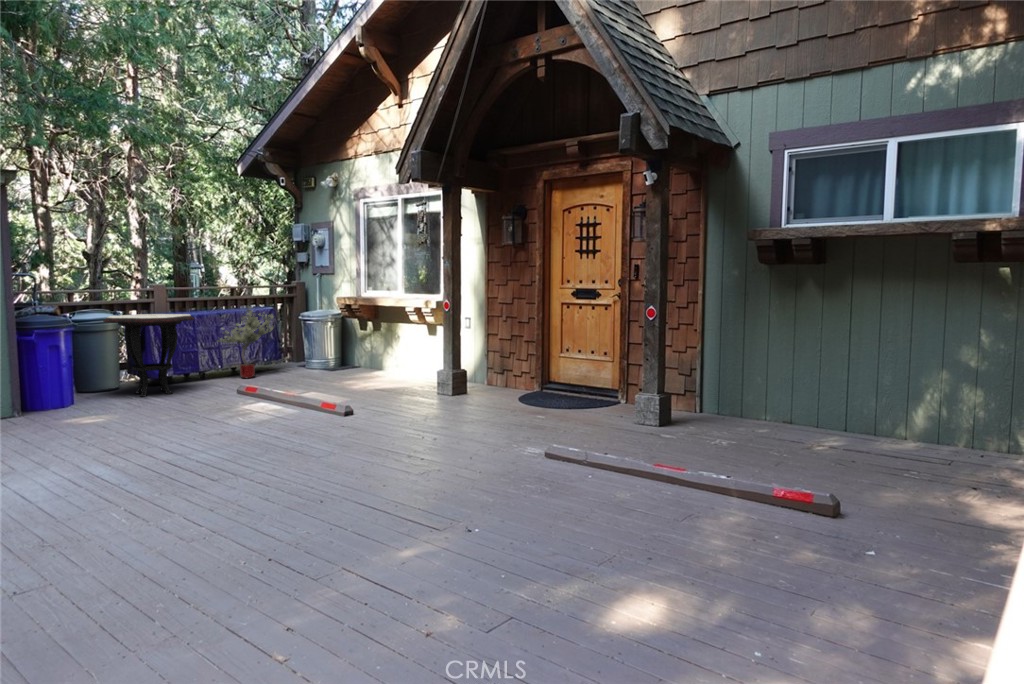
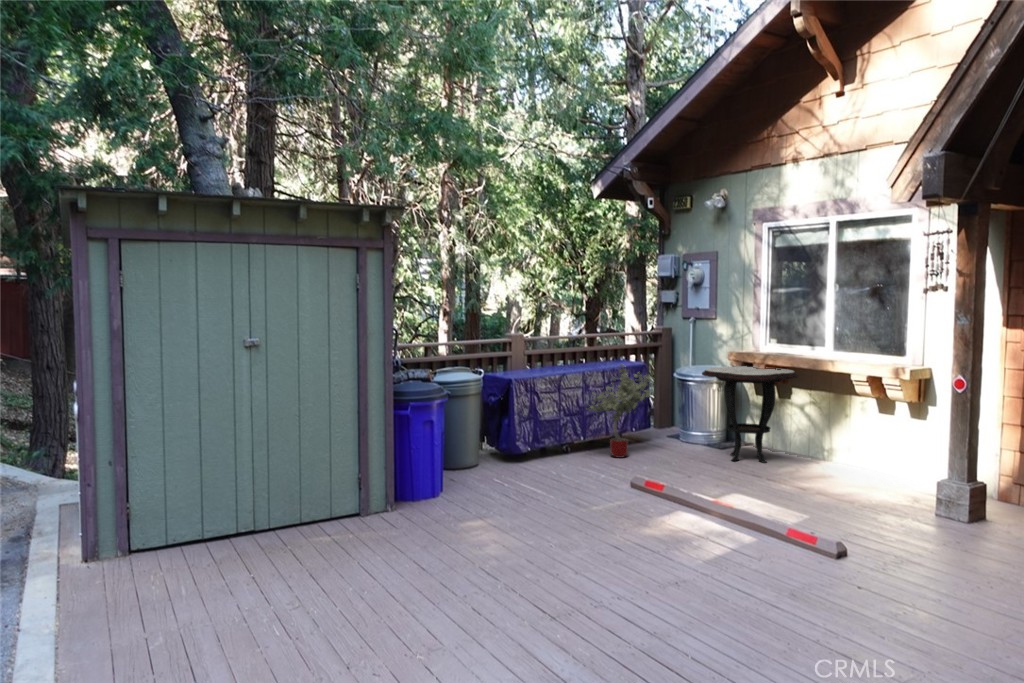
side table: present [103,314,194,397] -> present [702,366,798,463]

